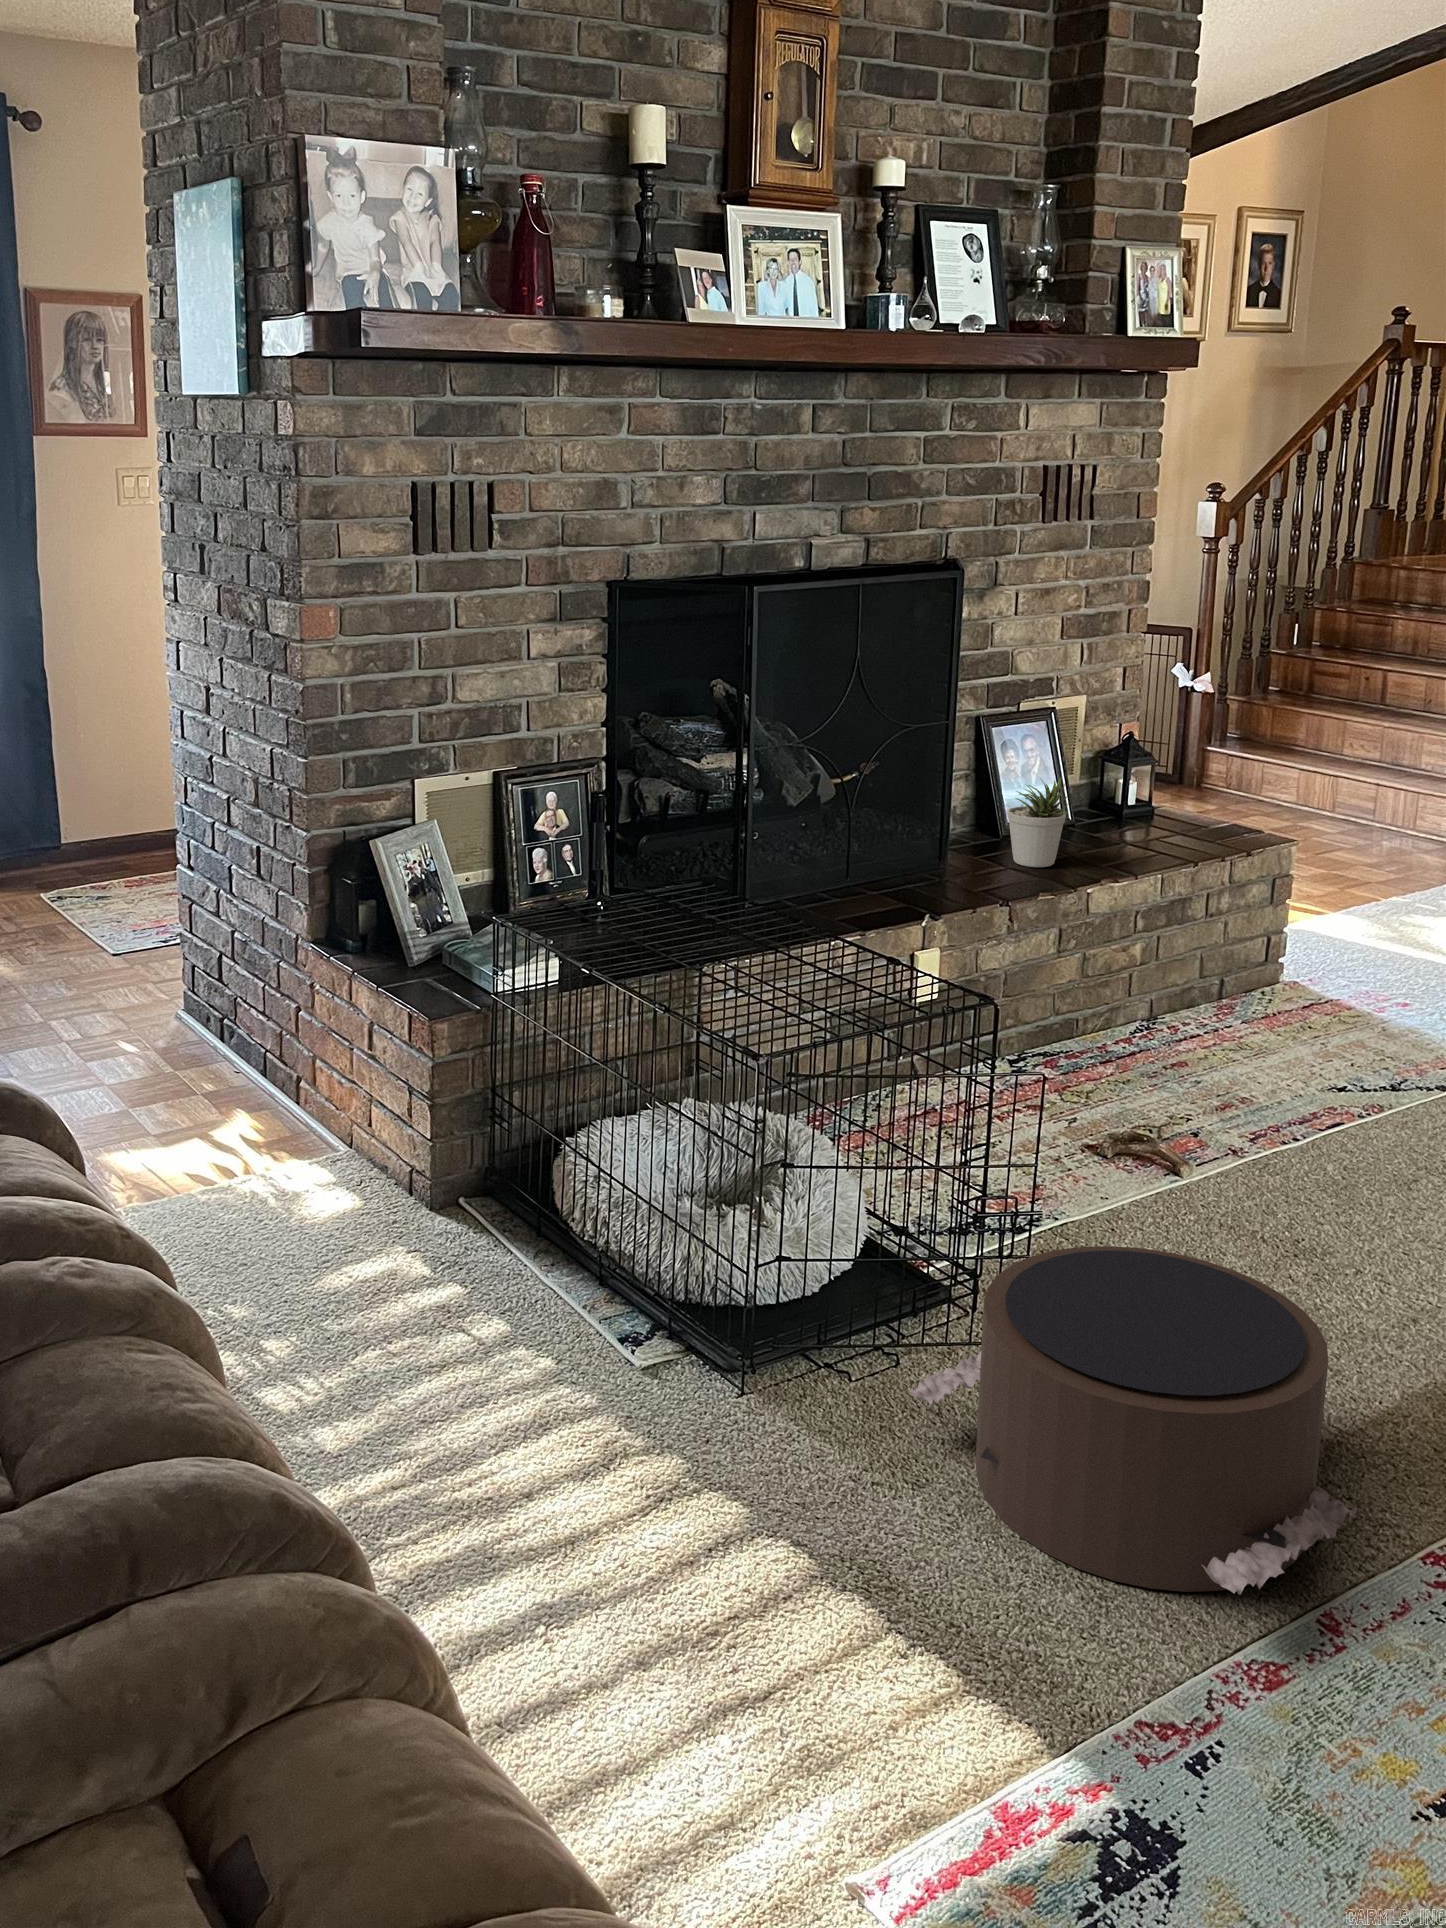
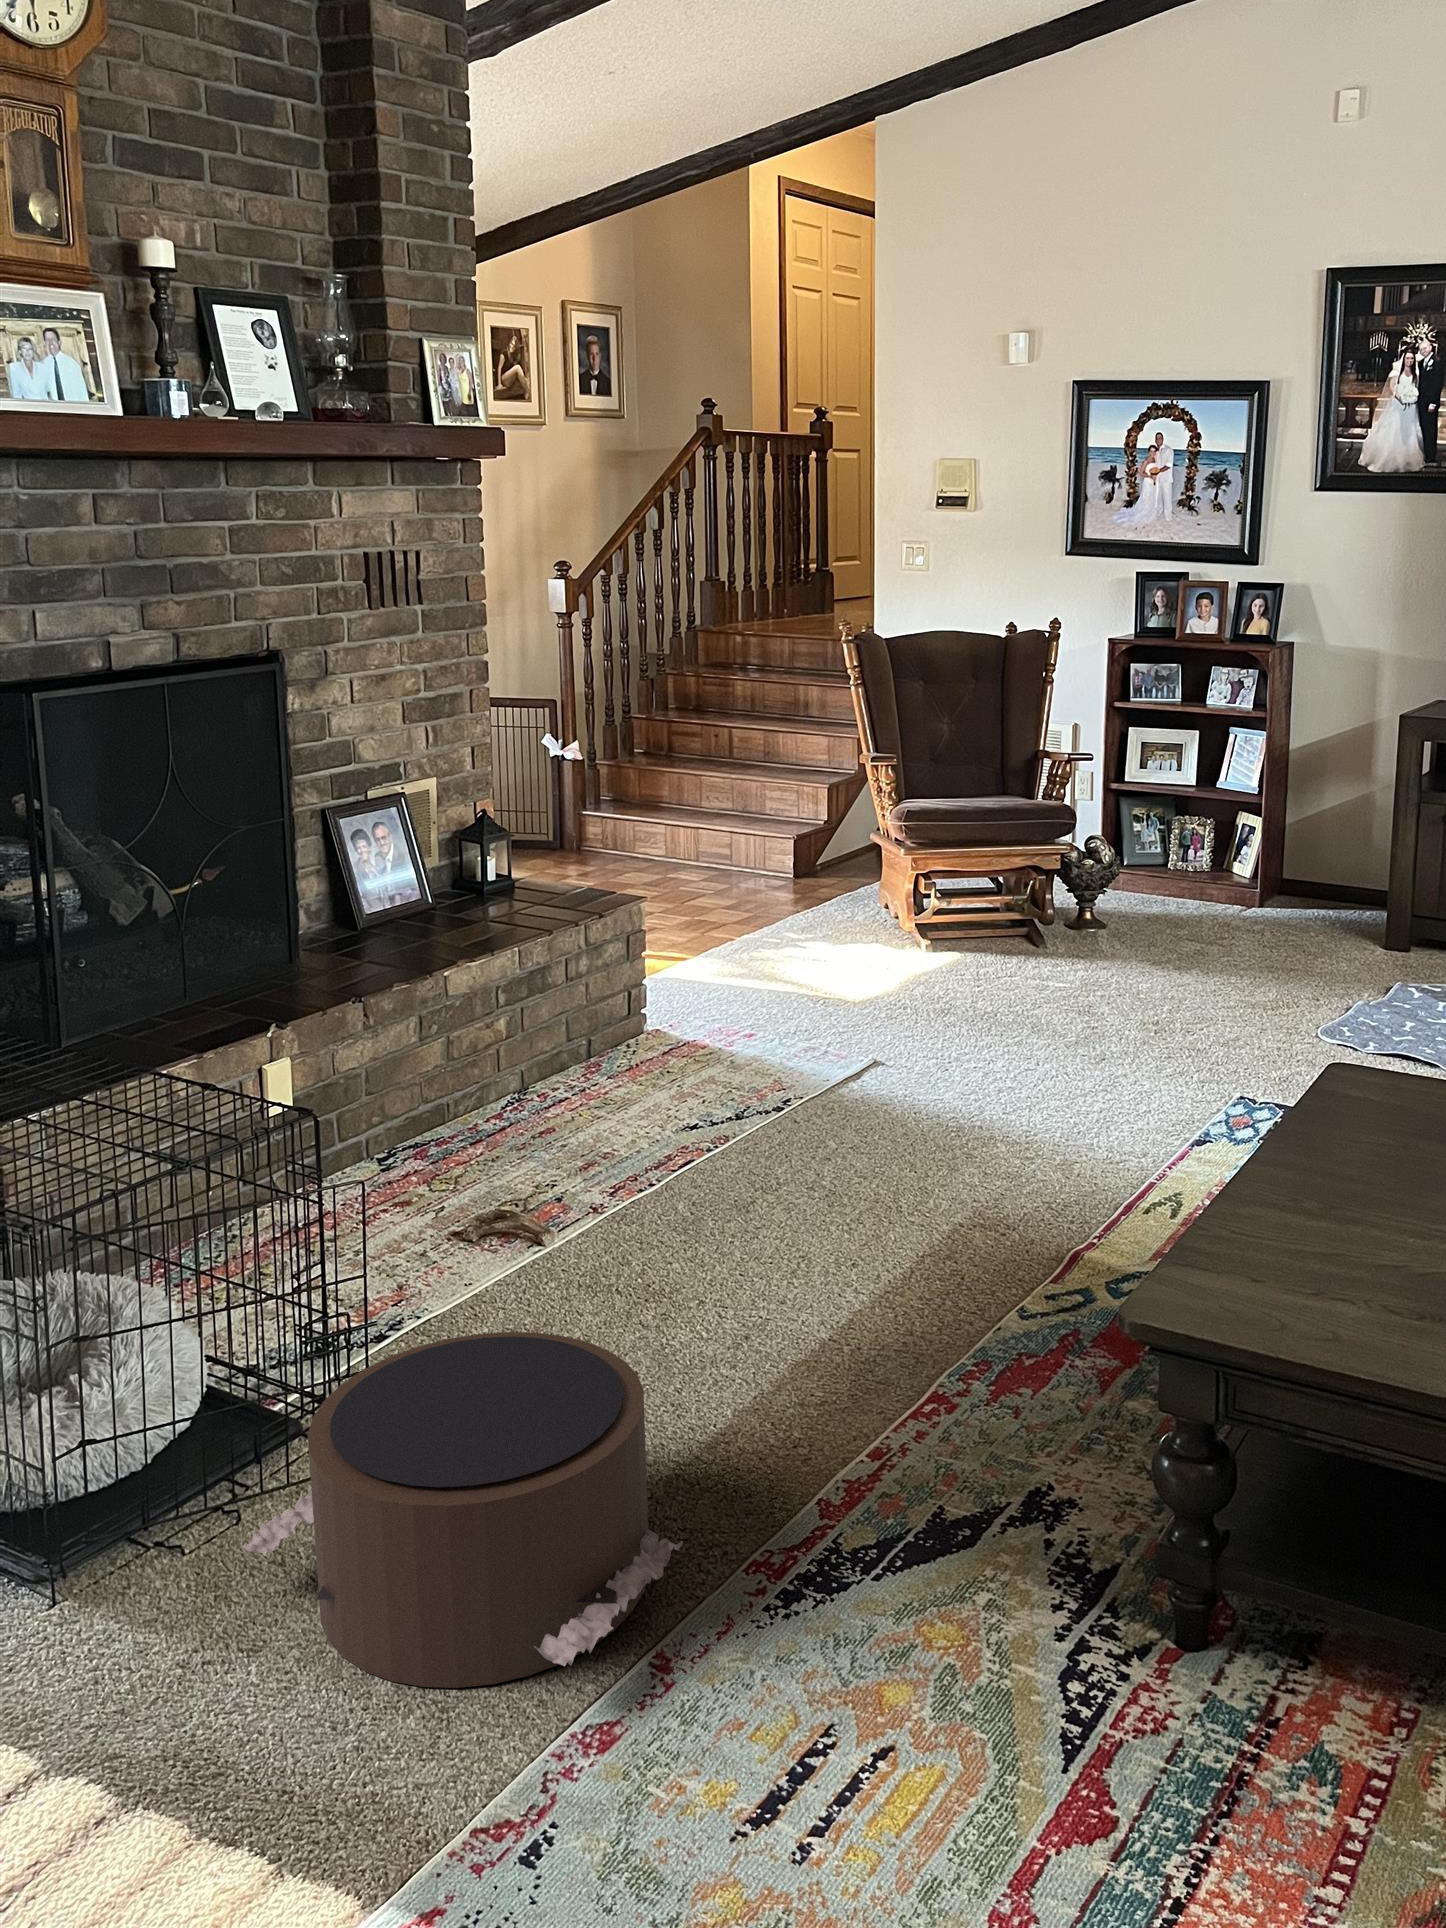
potted plant: present [1007,777,1069,867] -> none [357,862,418,956]

